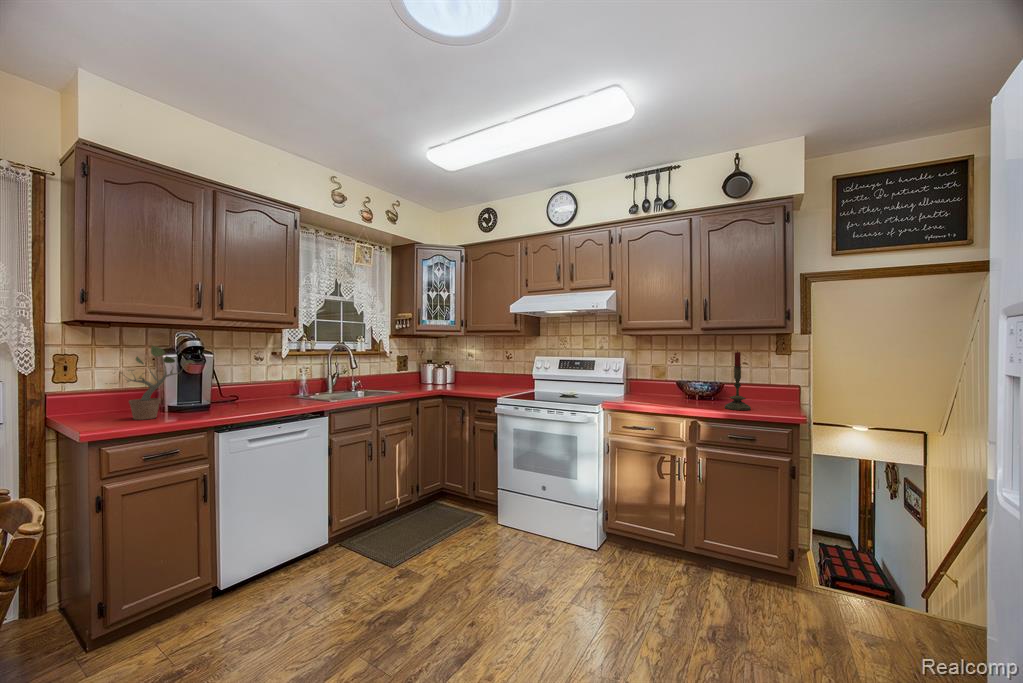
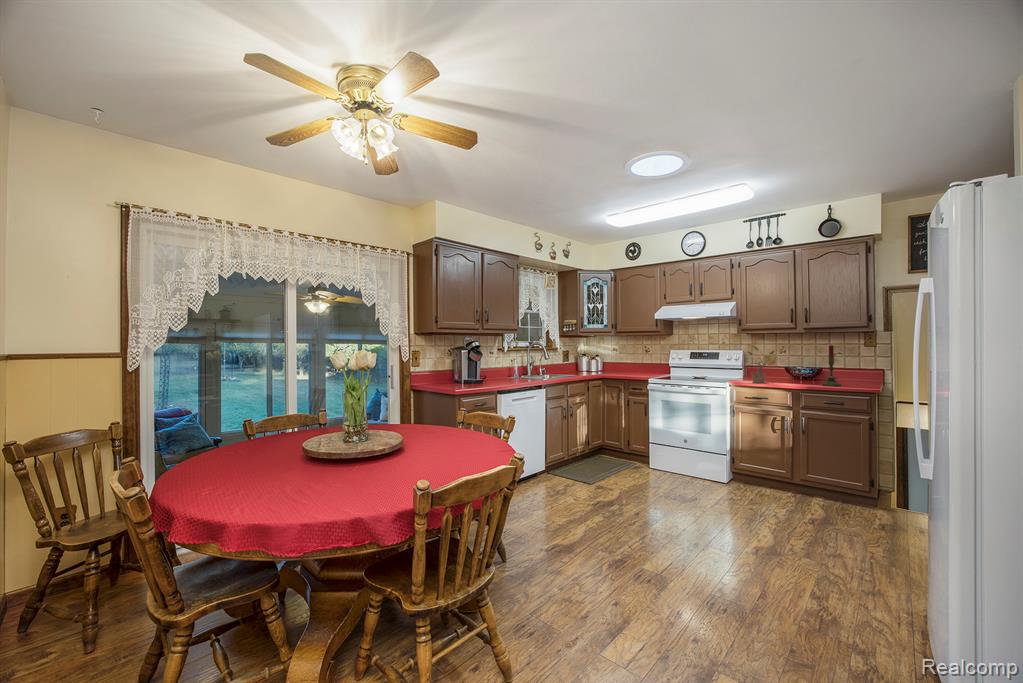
potted plant: present [121,346,194,420] -> present [748,346,774,383]

